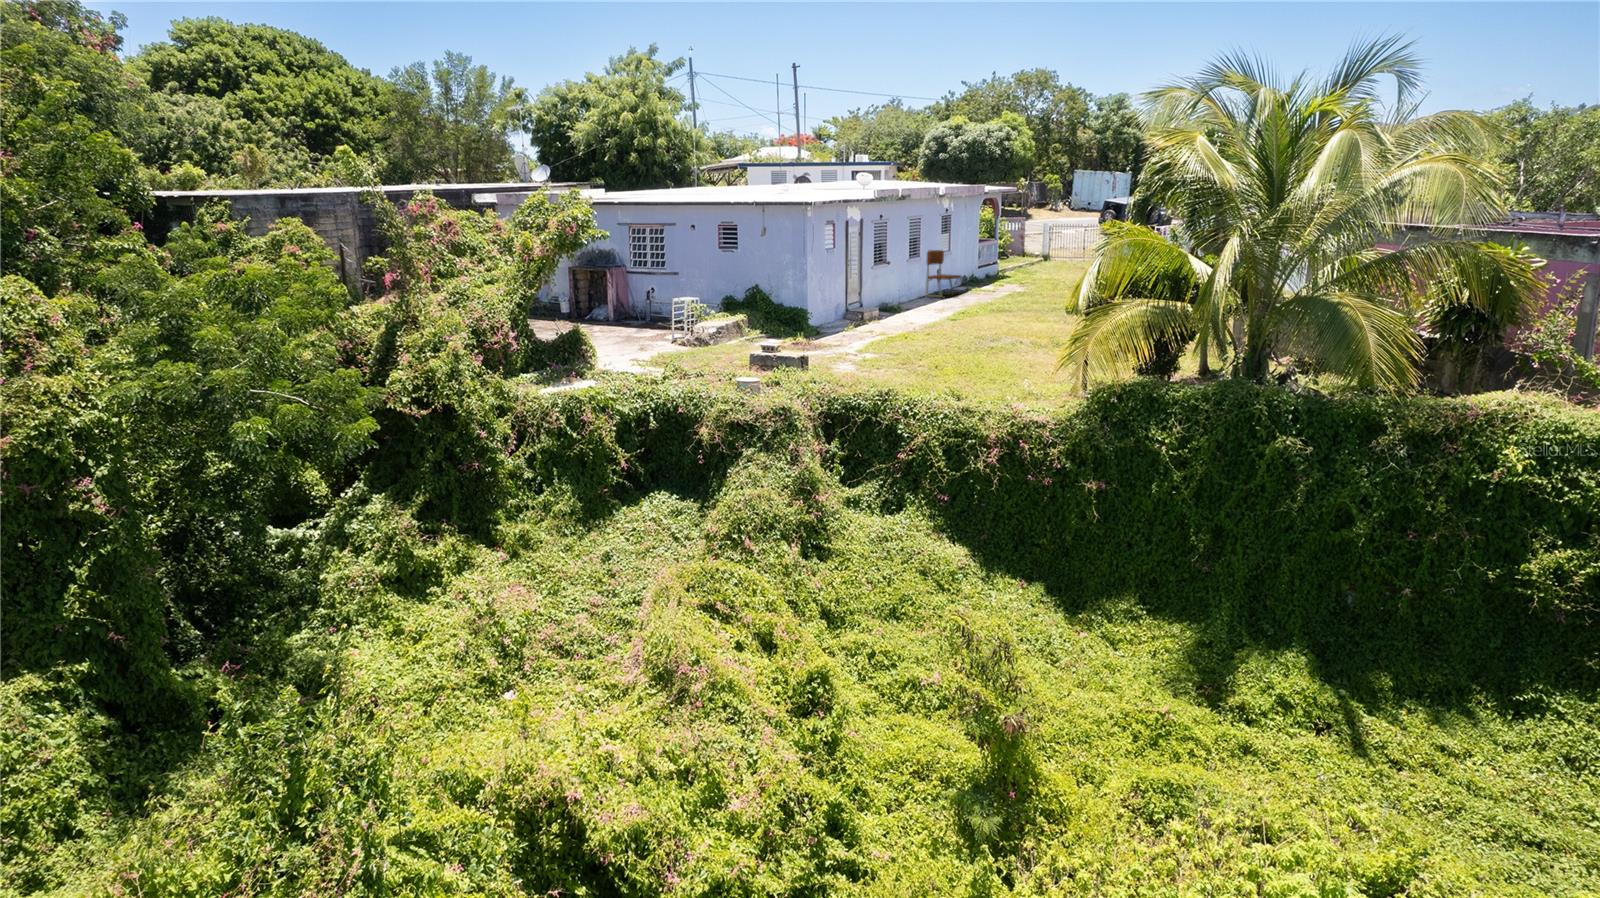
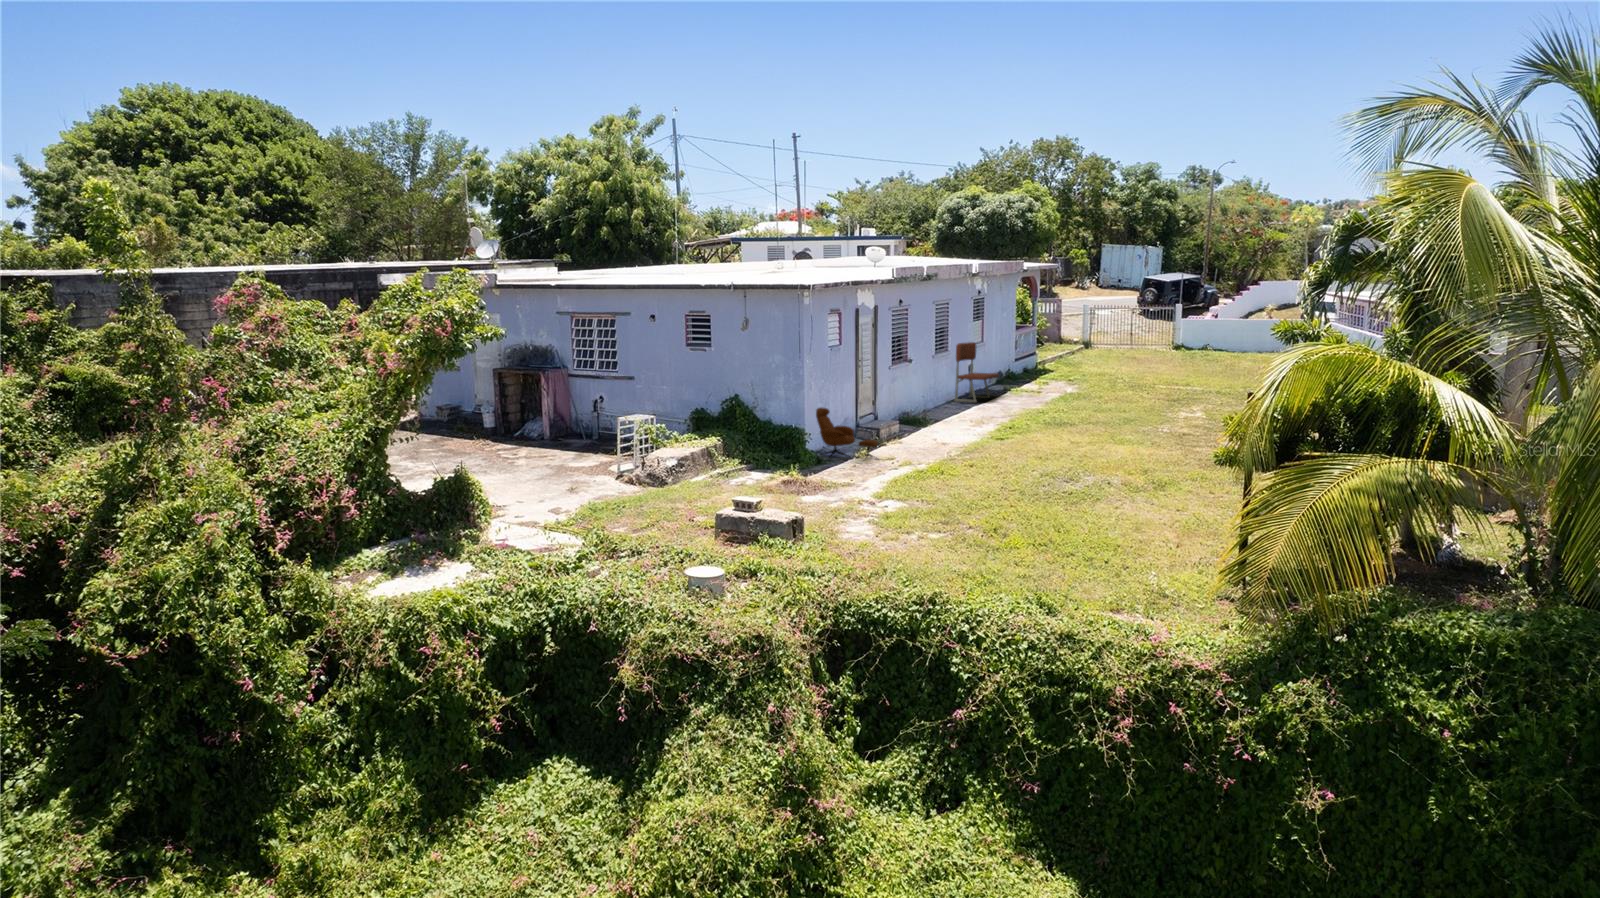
lounge chair: none [817,293,863,332] -> present [816,408,878,457]

